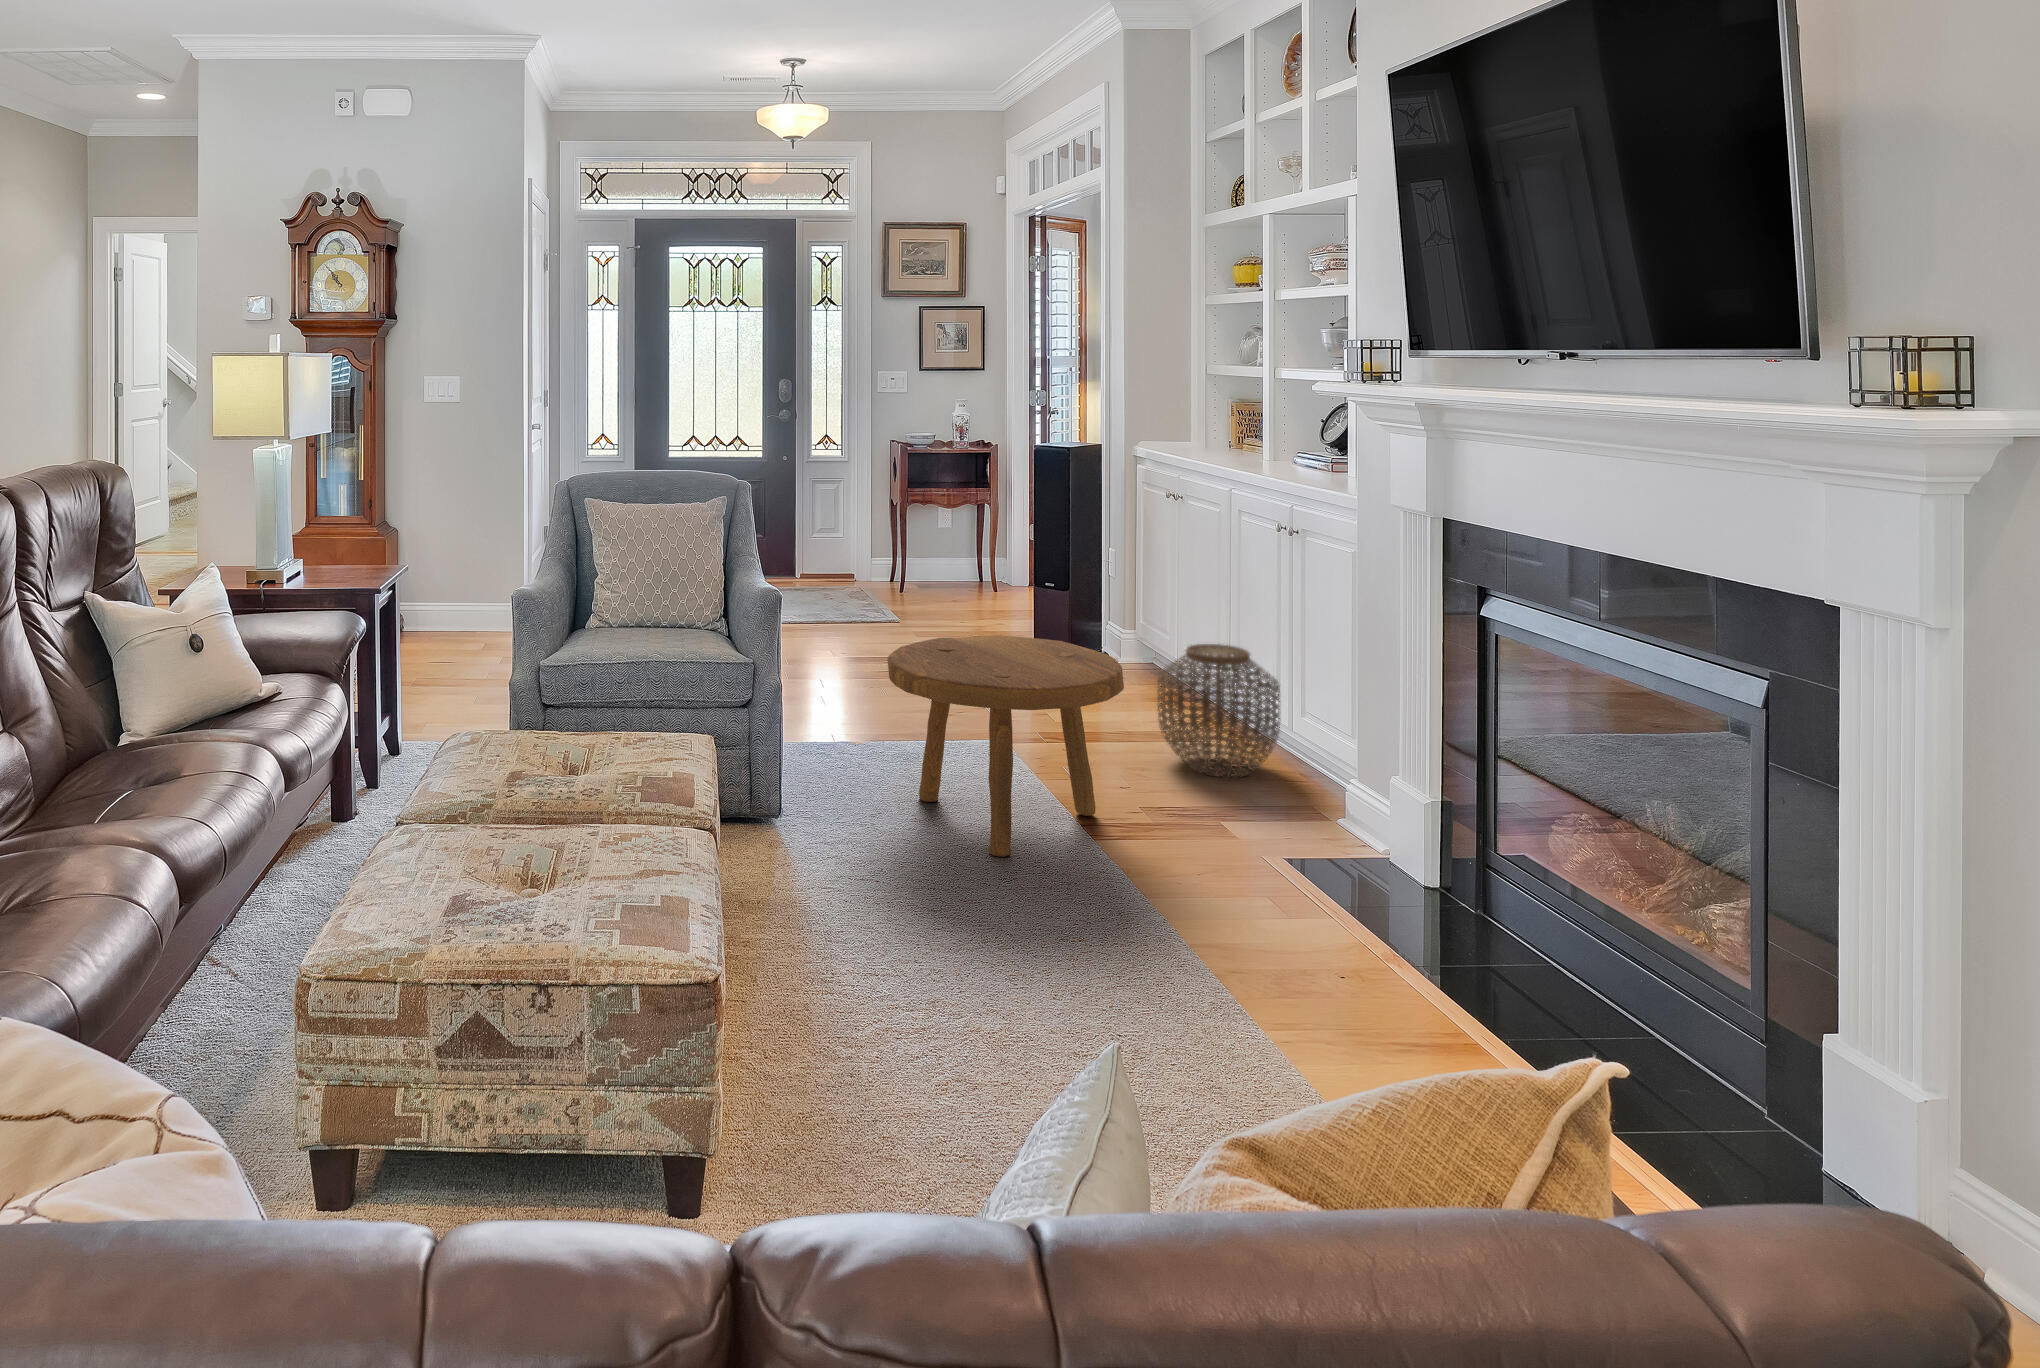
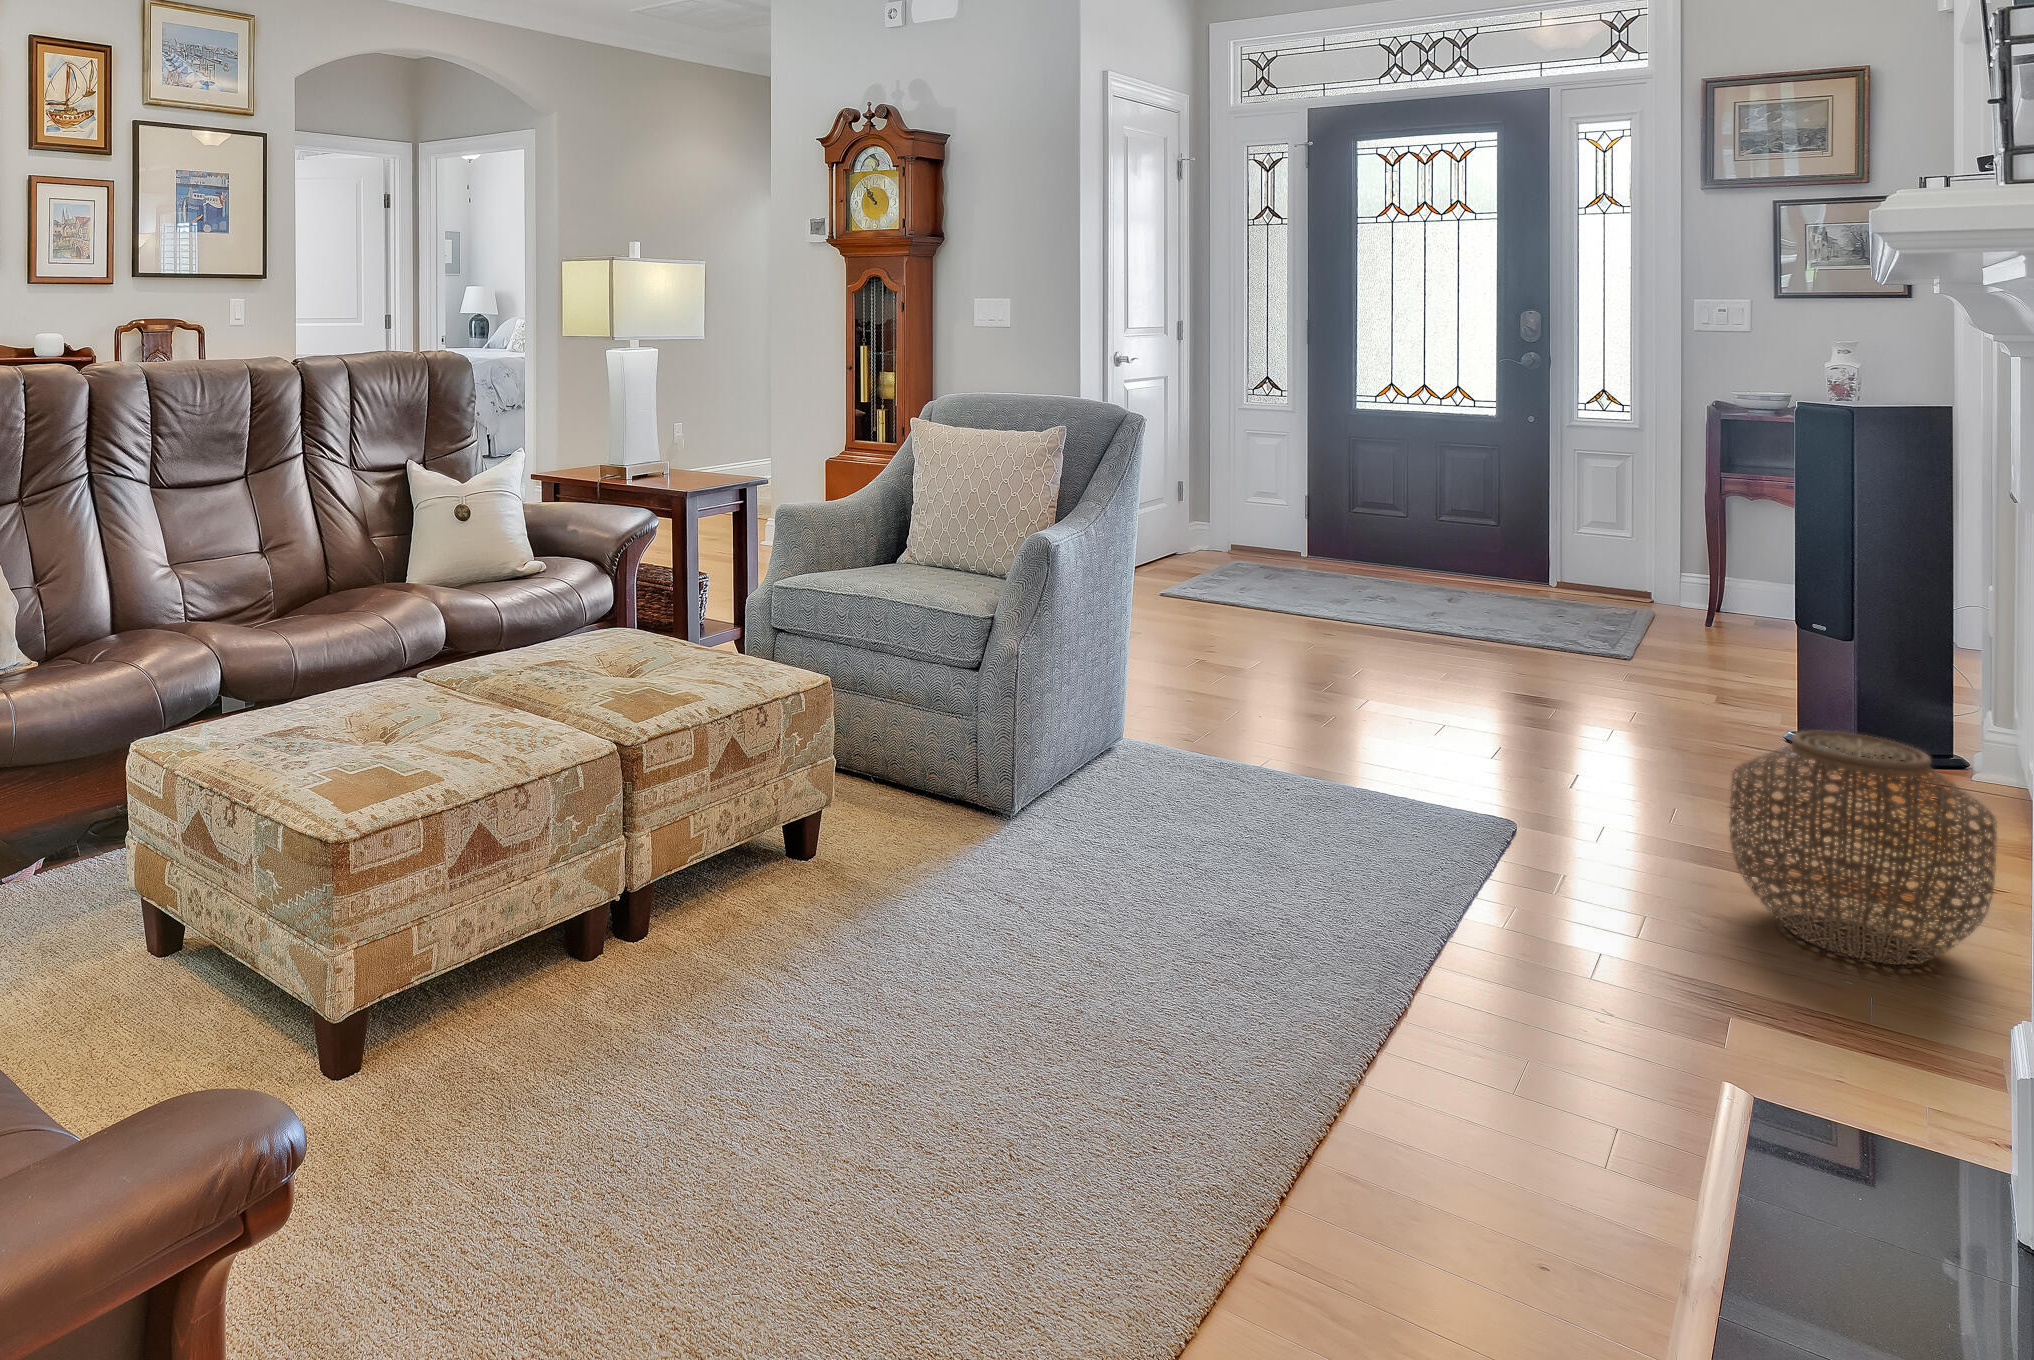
footstool: present [887,635,1124,857] -> none [1136,633,1499,922]

